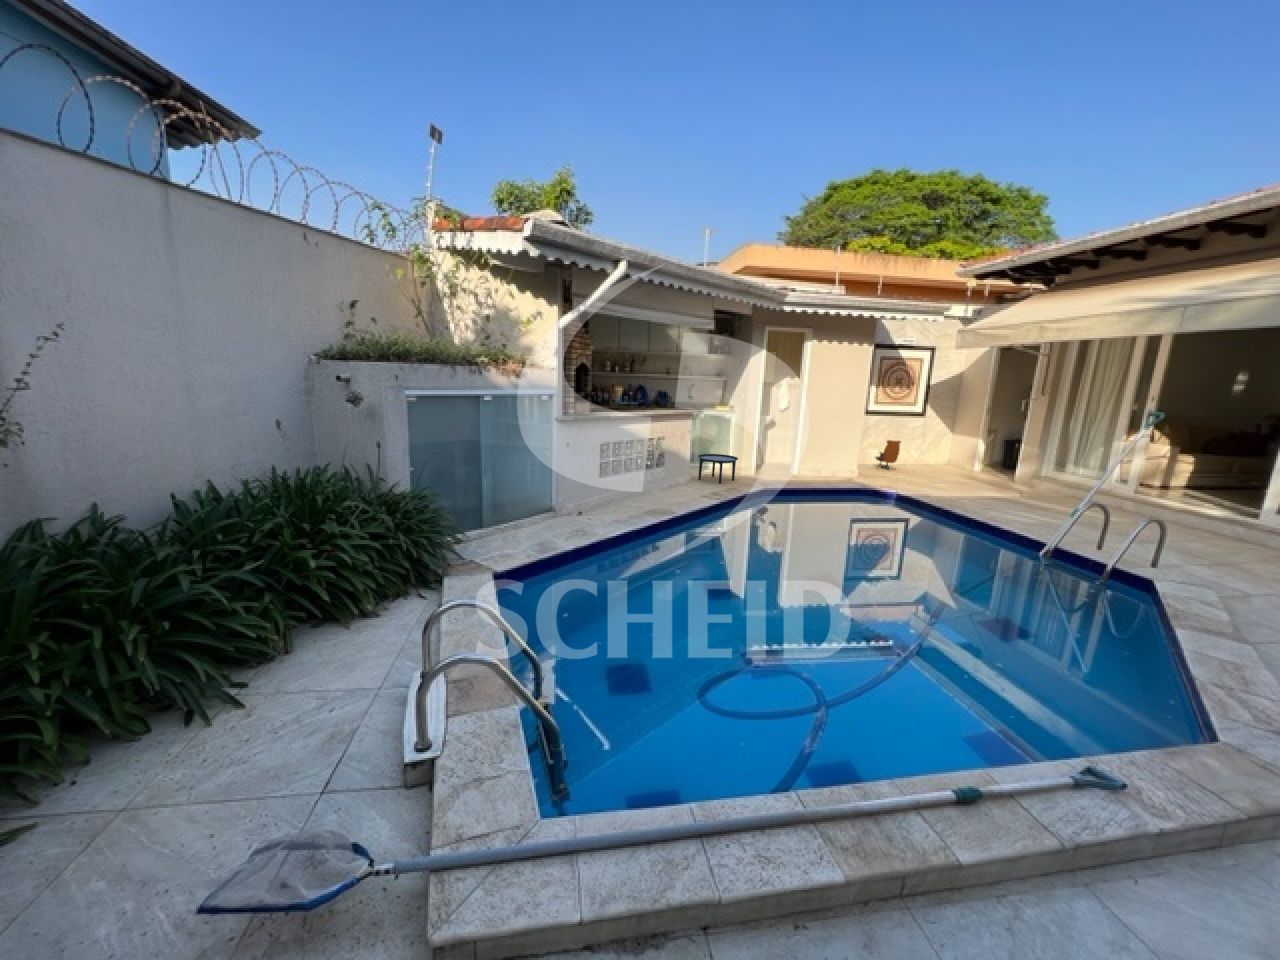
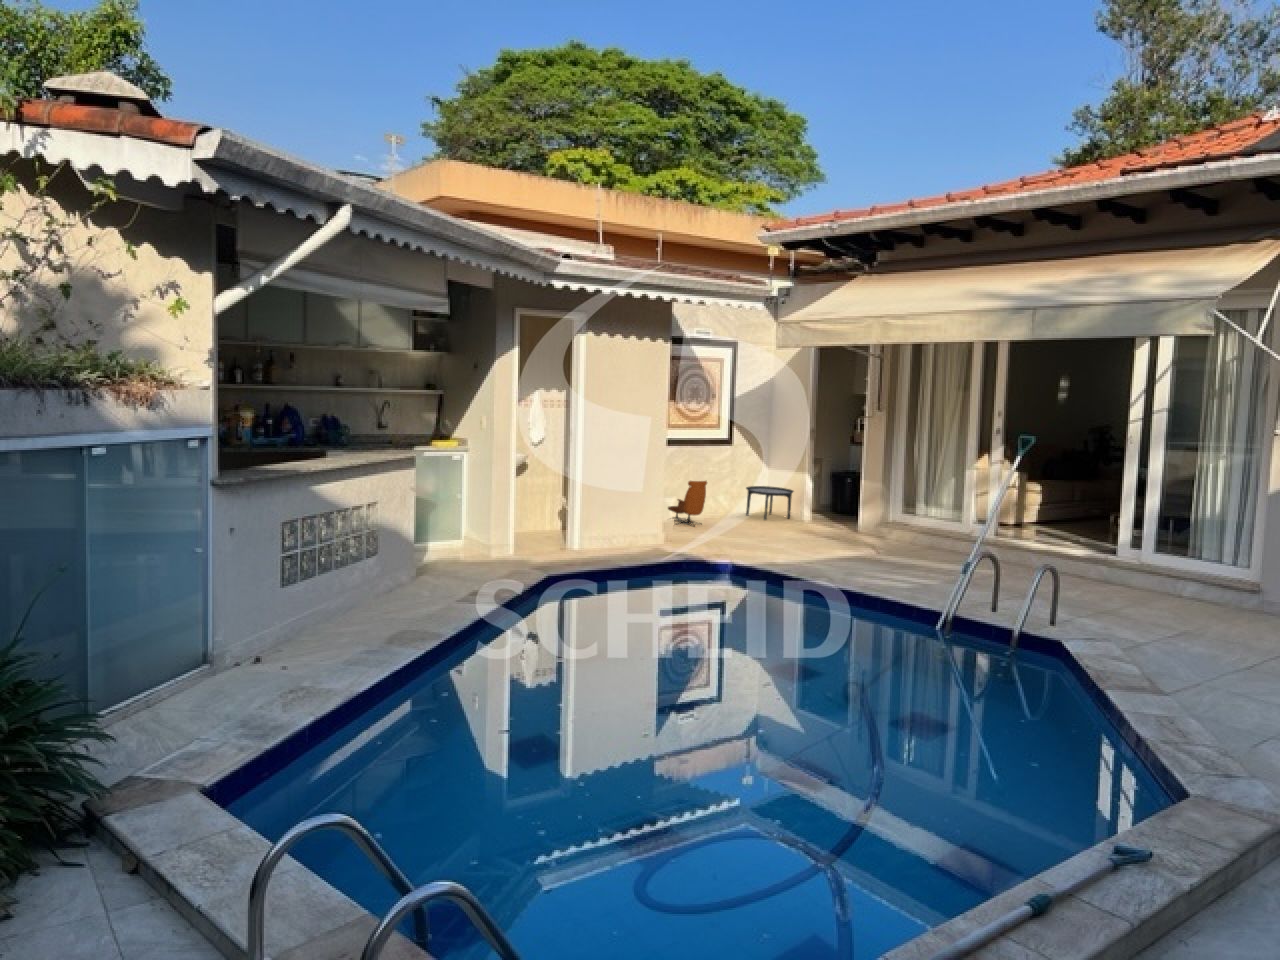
round table: present [698,454,738,484] -> present [746,486,794,520]

